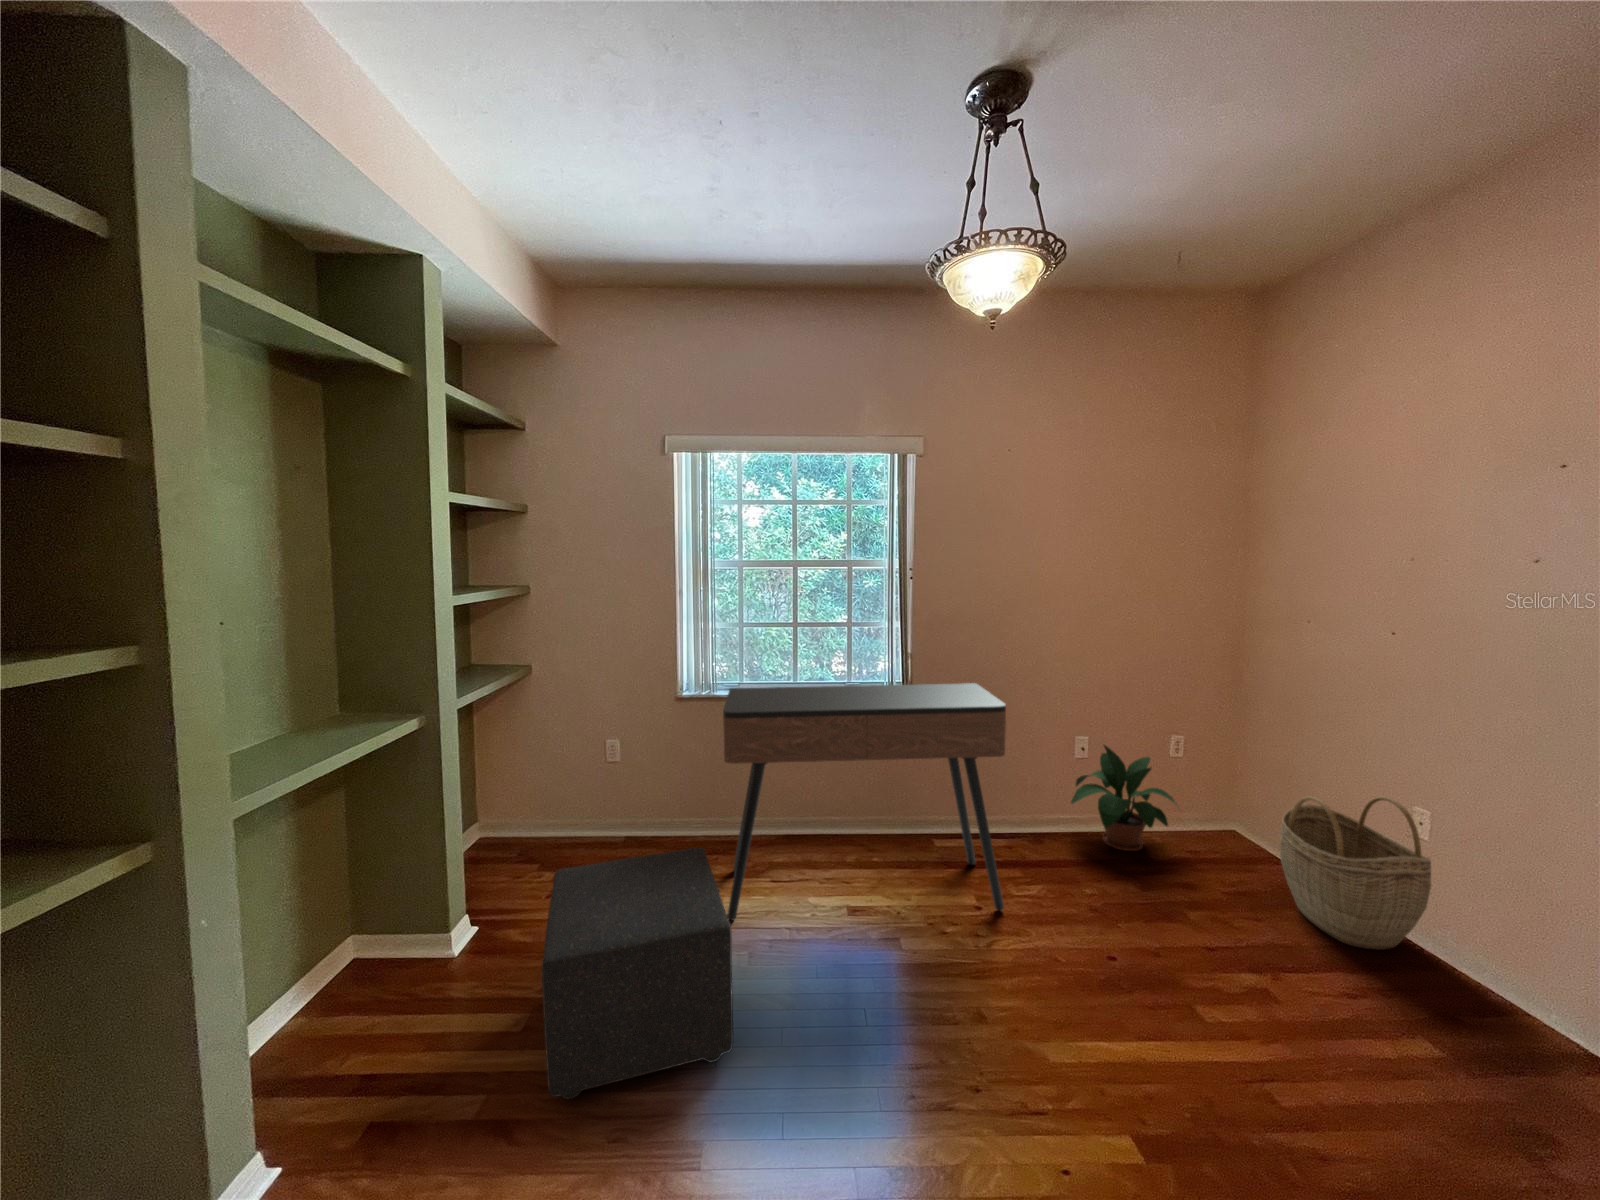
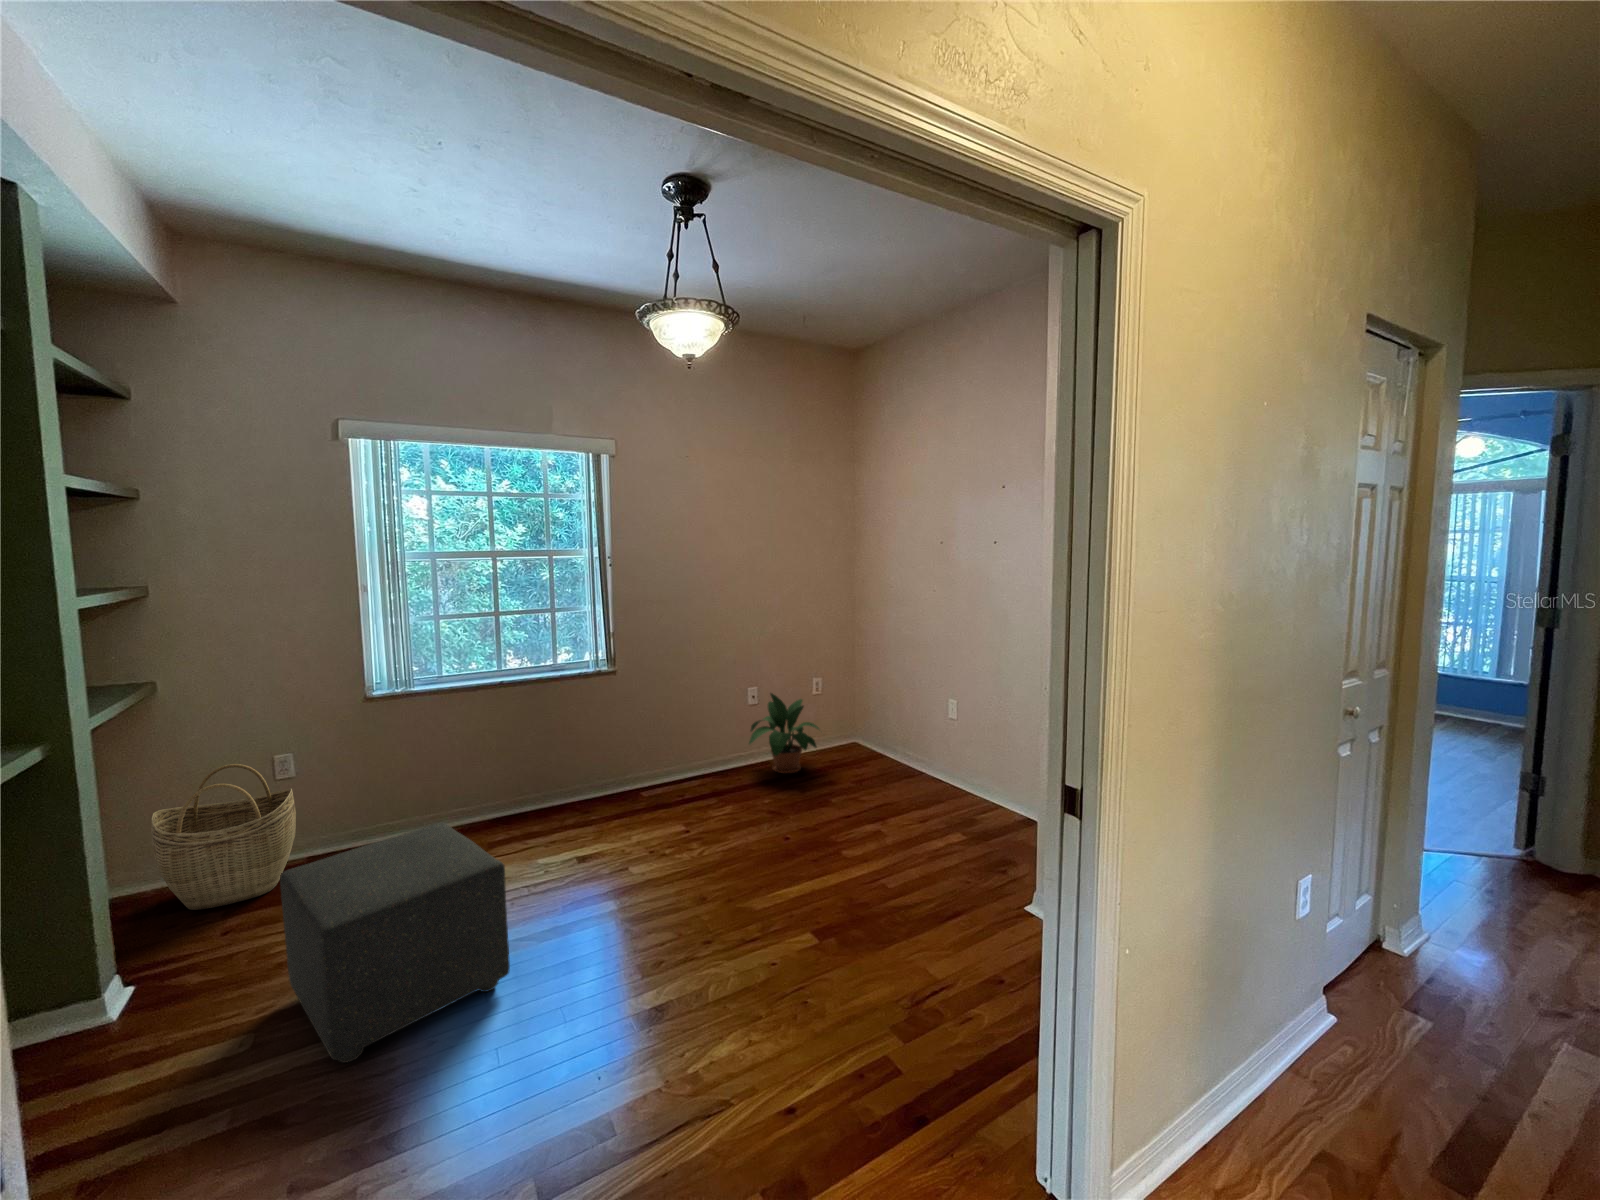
console table: present [723,683,1006,920] -> none [439,652,709,896]
woven basket: present [1280,796,1431,950] -> present [151,764,296,910]

